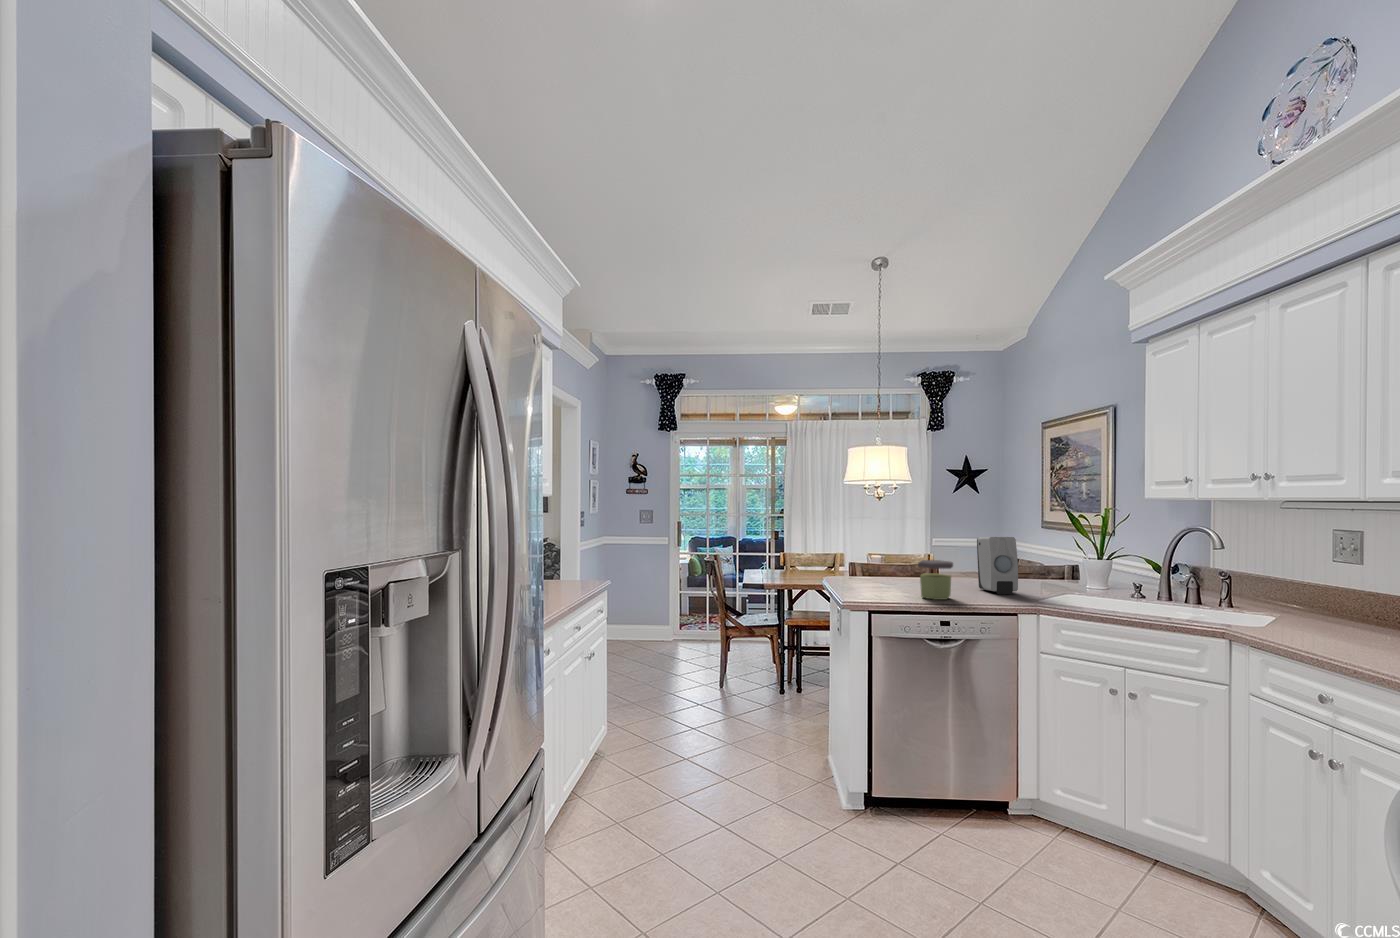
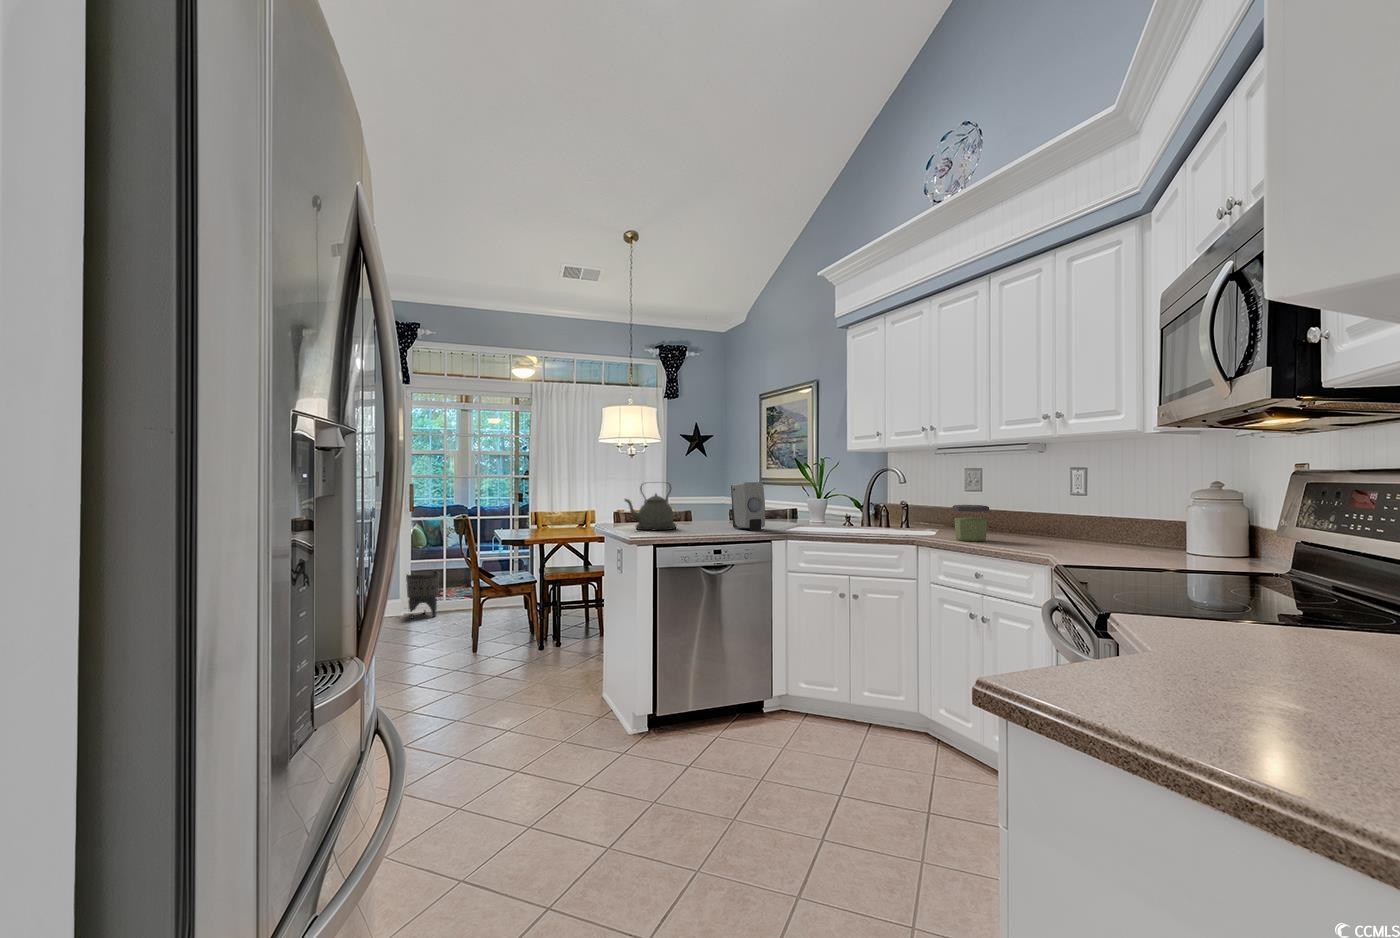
kettle: none [849,532,910,586] -> present [625,483,676,530]
jar: present [918,560,953,600] -> present [952,505,989,541]
planter: none [668,601,697,647] -> present [406,570,439,619]

